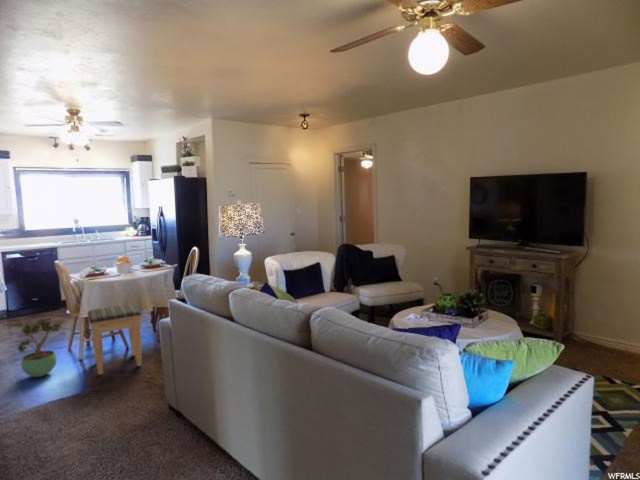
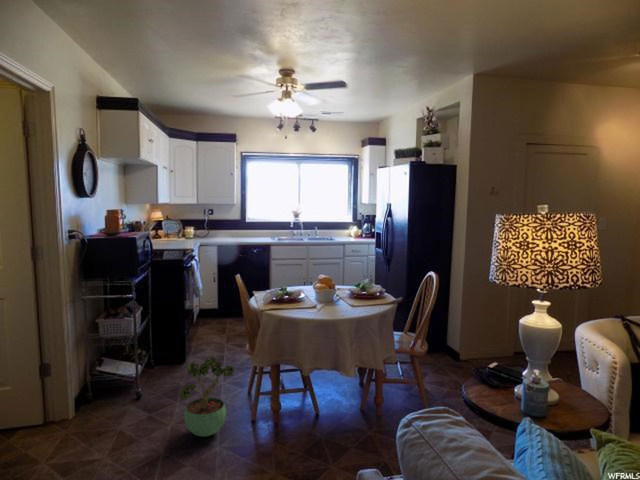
footstool: present [88,304,142,375] -> none [263,353,338,462]

